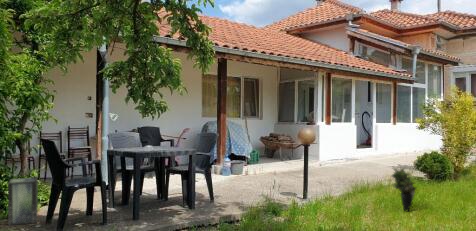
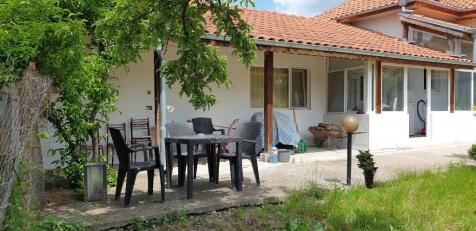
potted plant: present [392,168,416,211] -> present [356,150,378,188]

